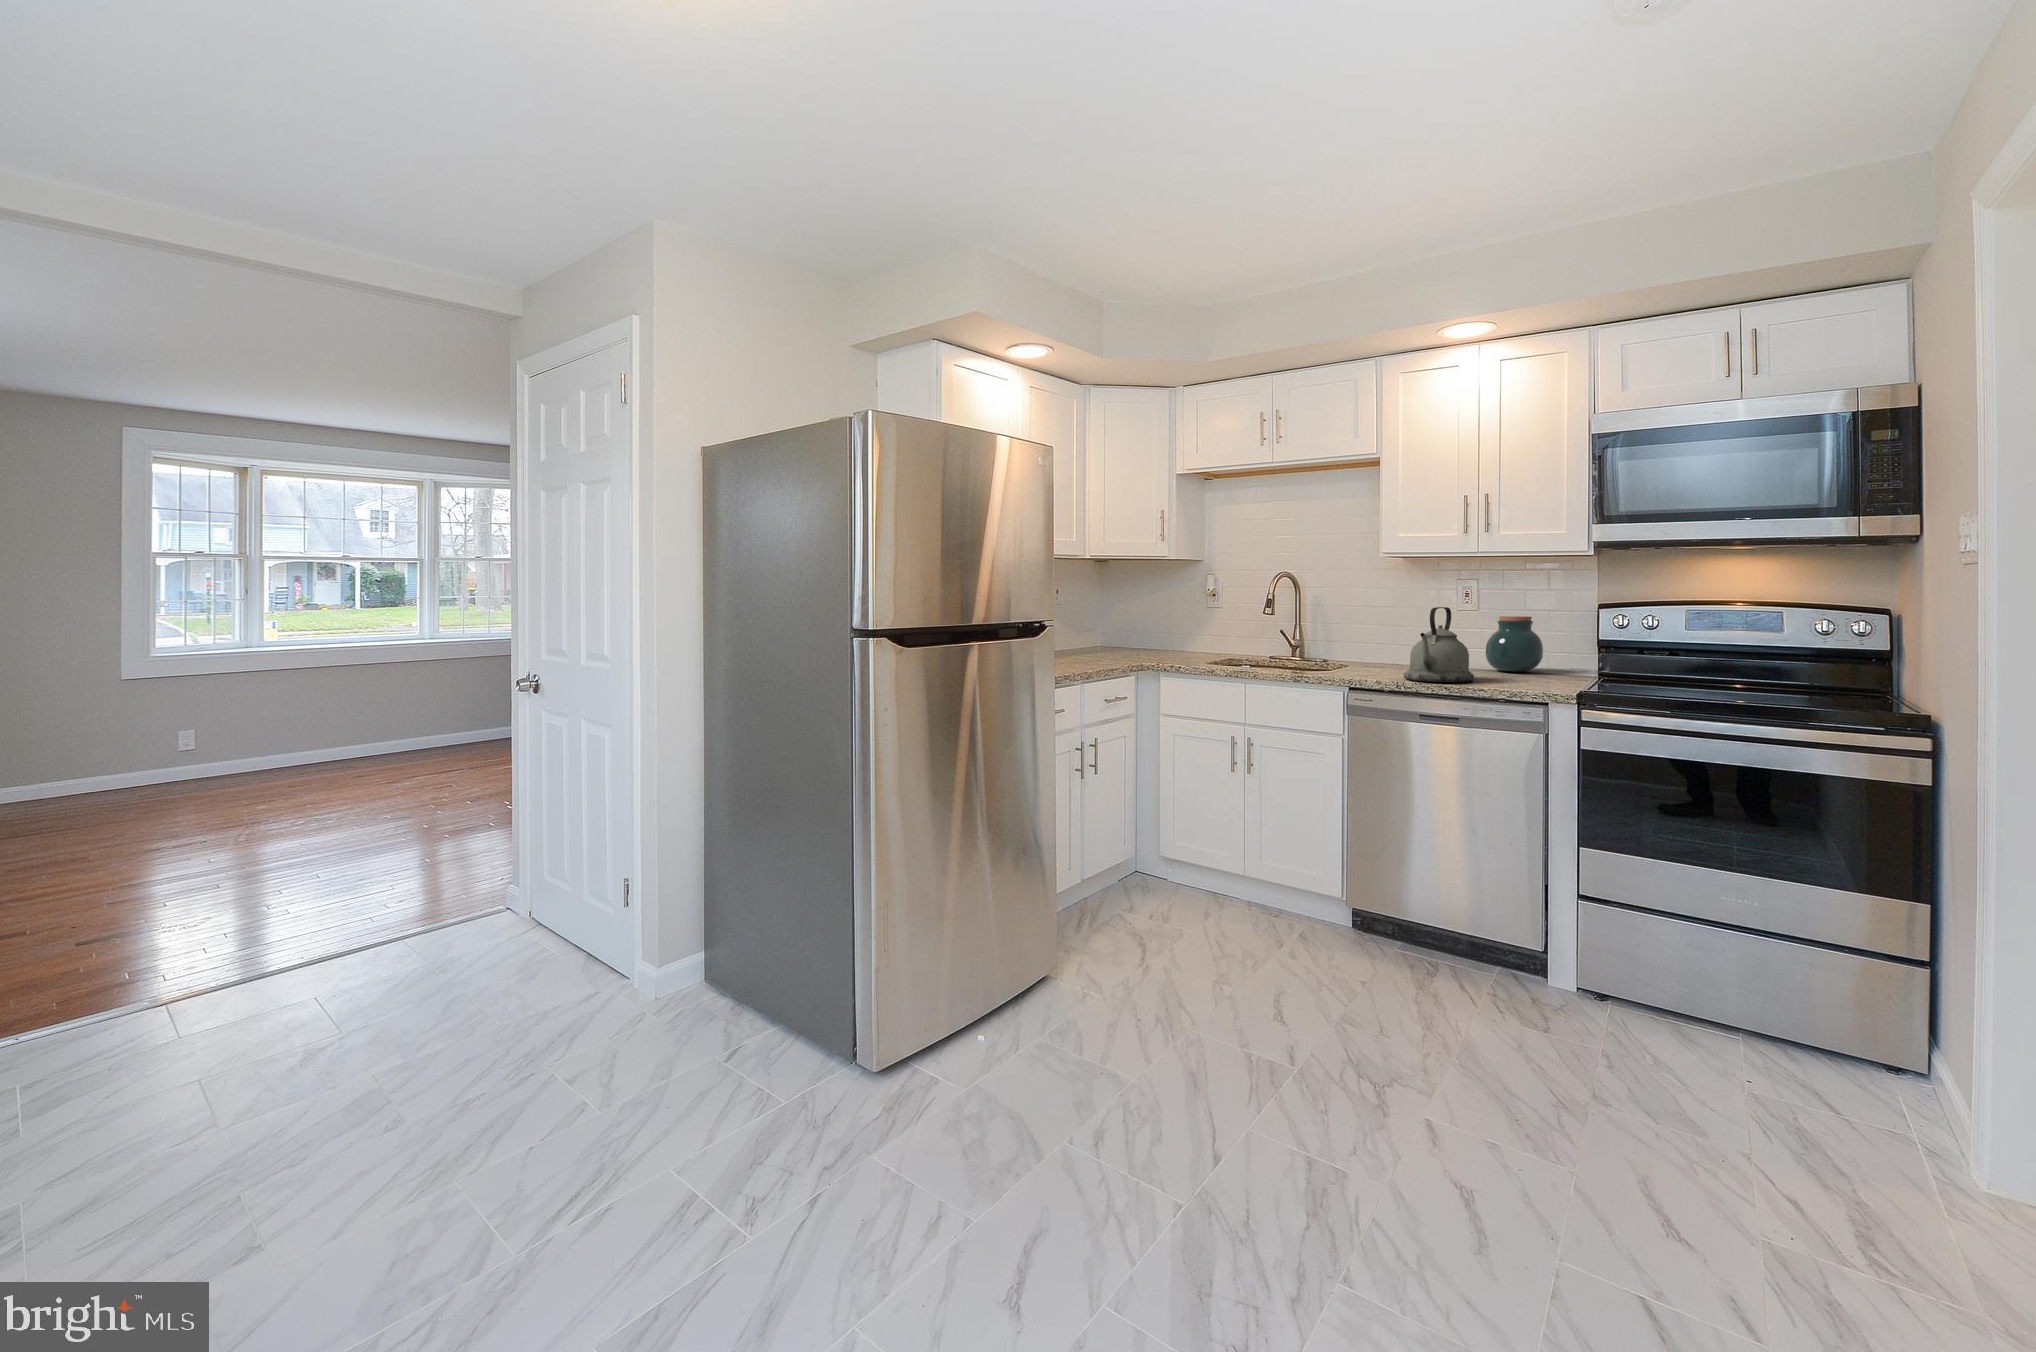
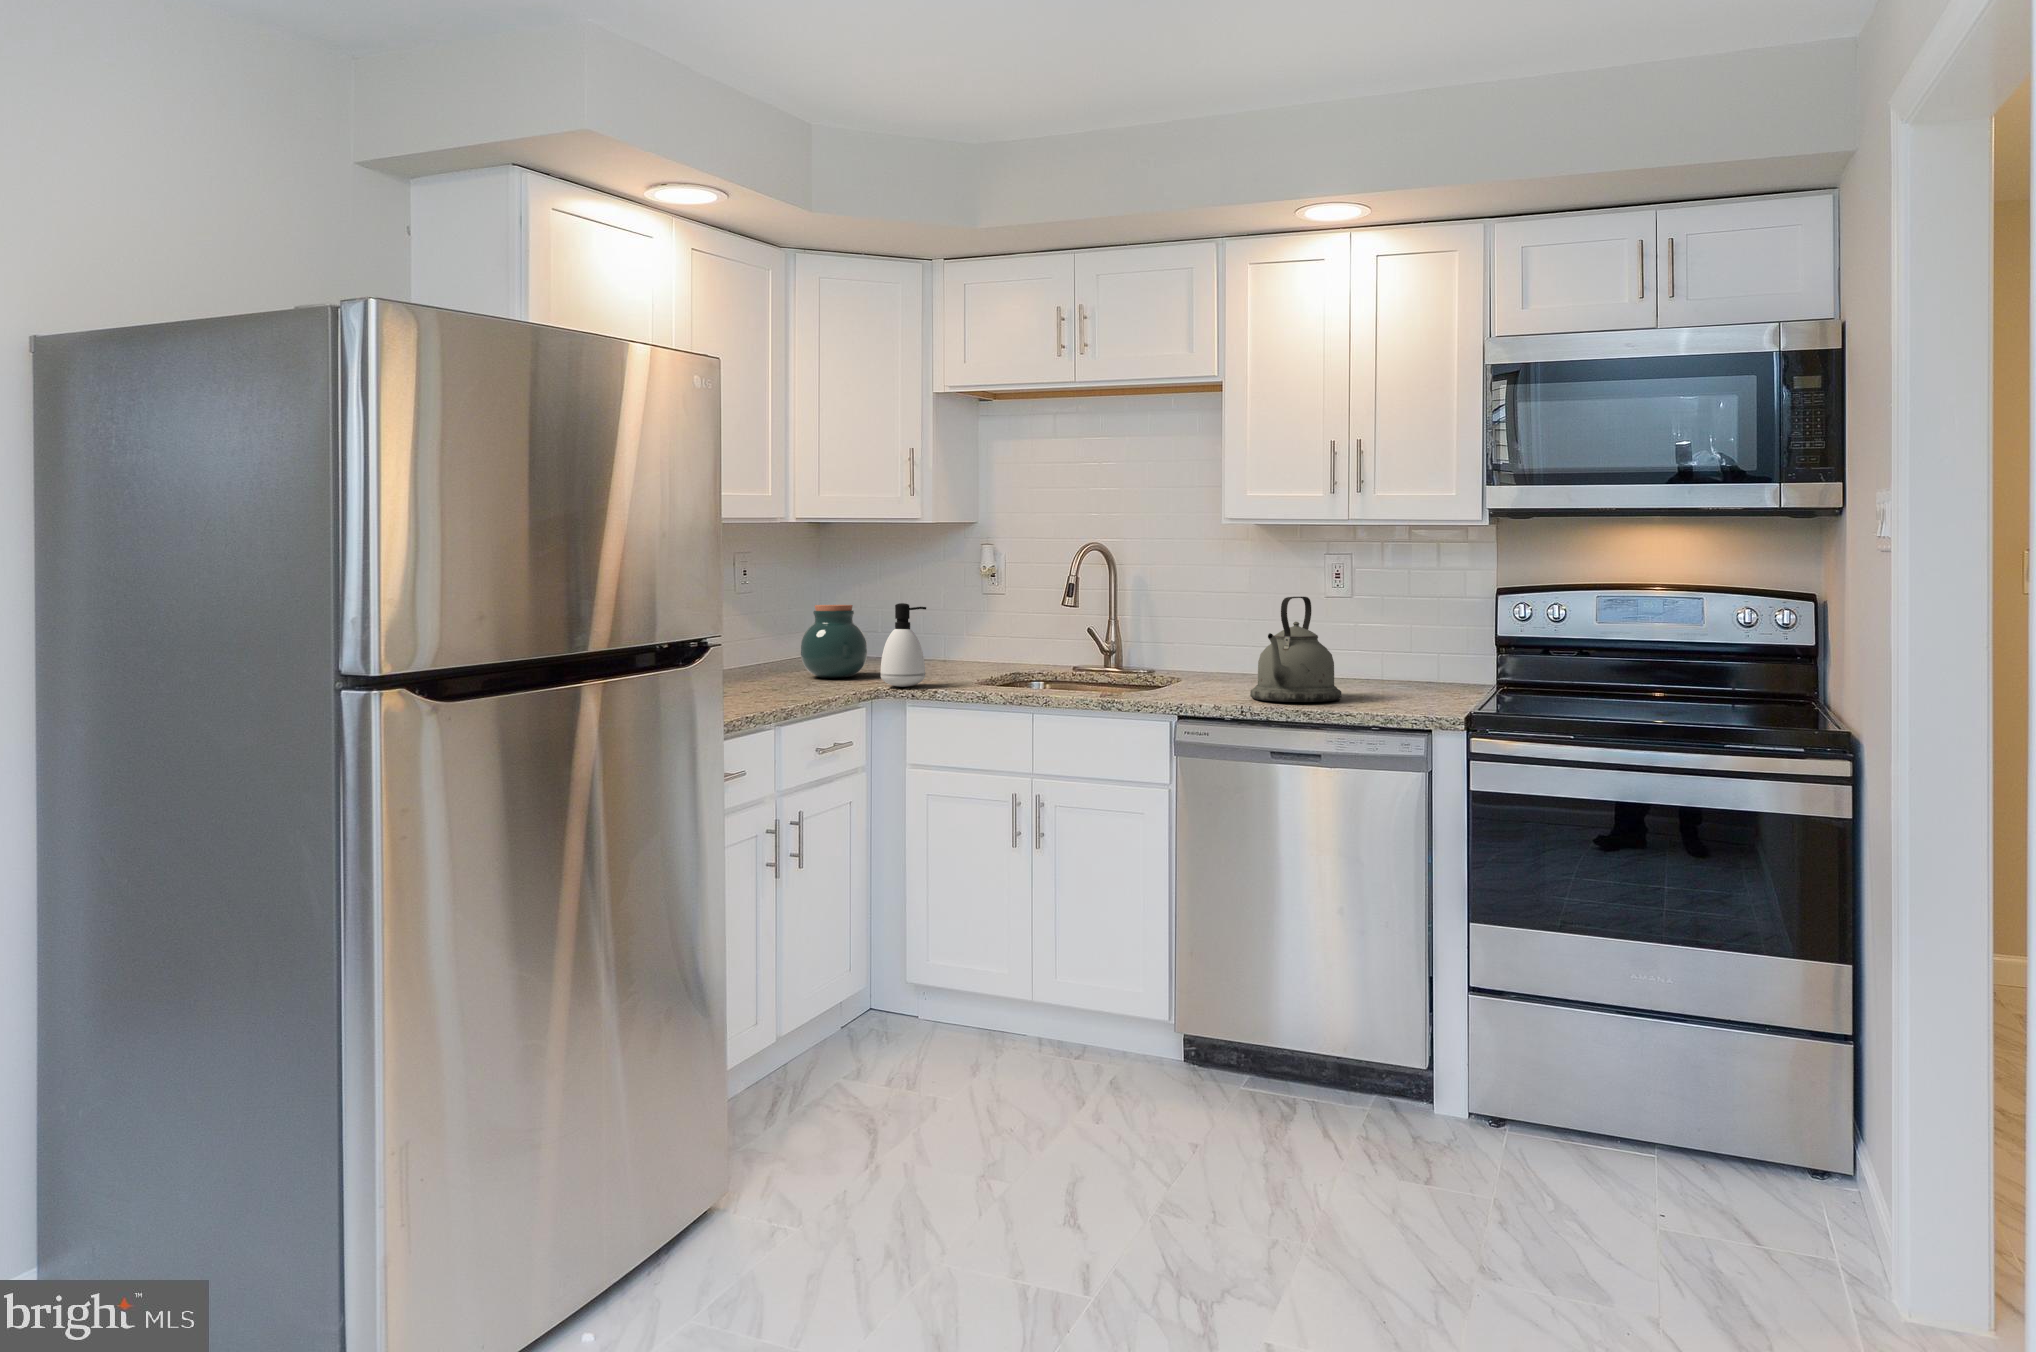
soap dispenser: none [1142,612,1173,667] -> present [881,603,926,687]
jar: present [1486,616,1543,672] -> present [801,605,867,678]

